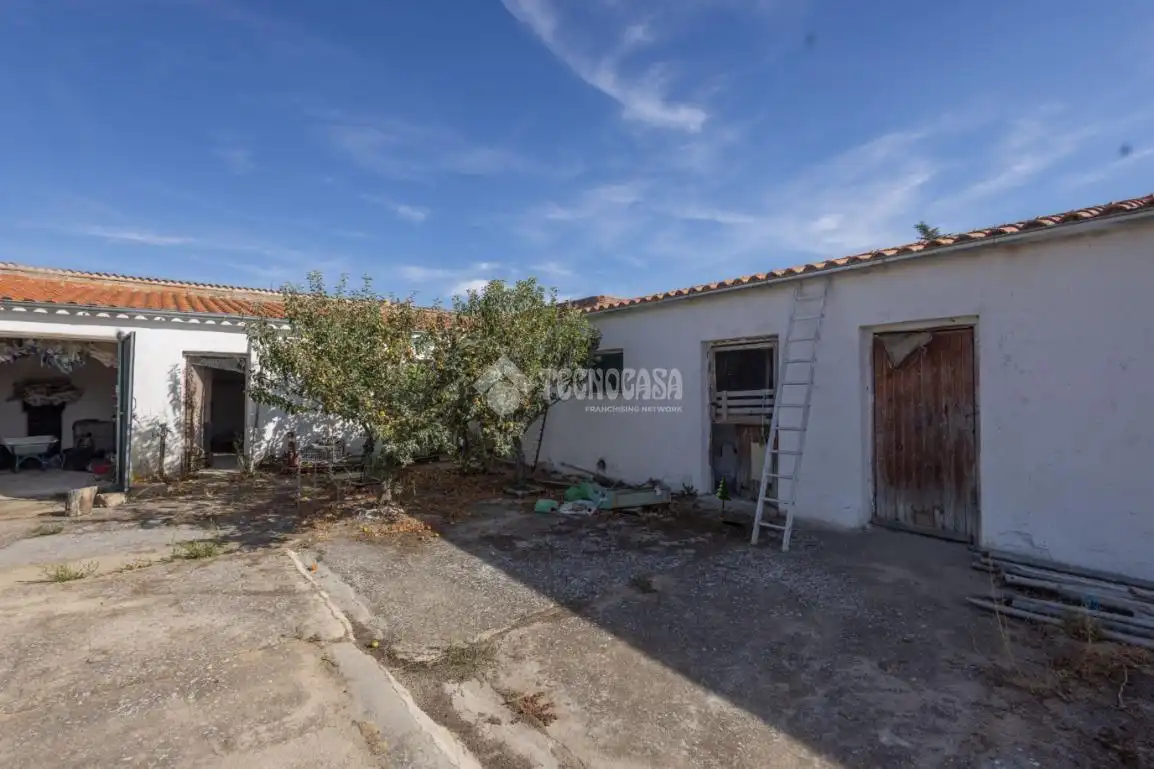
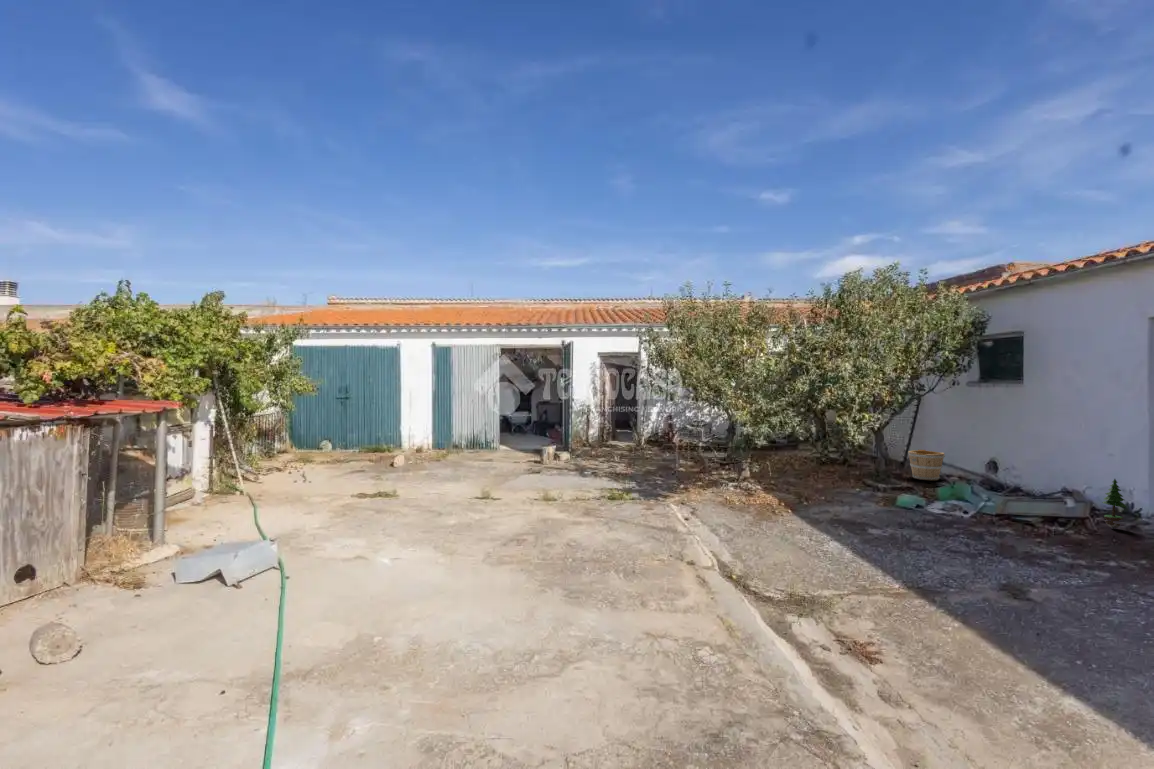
wooden bucket: none [554,458,587,489] -> present [908,450,945,480]

